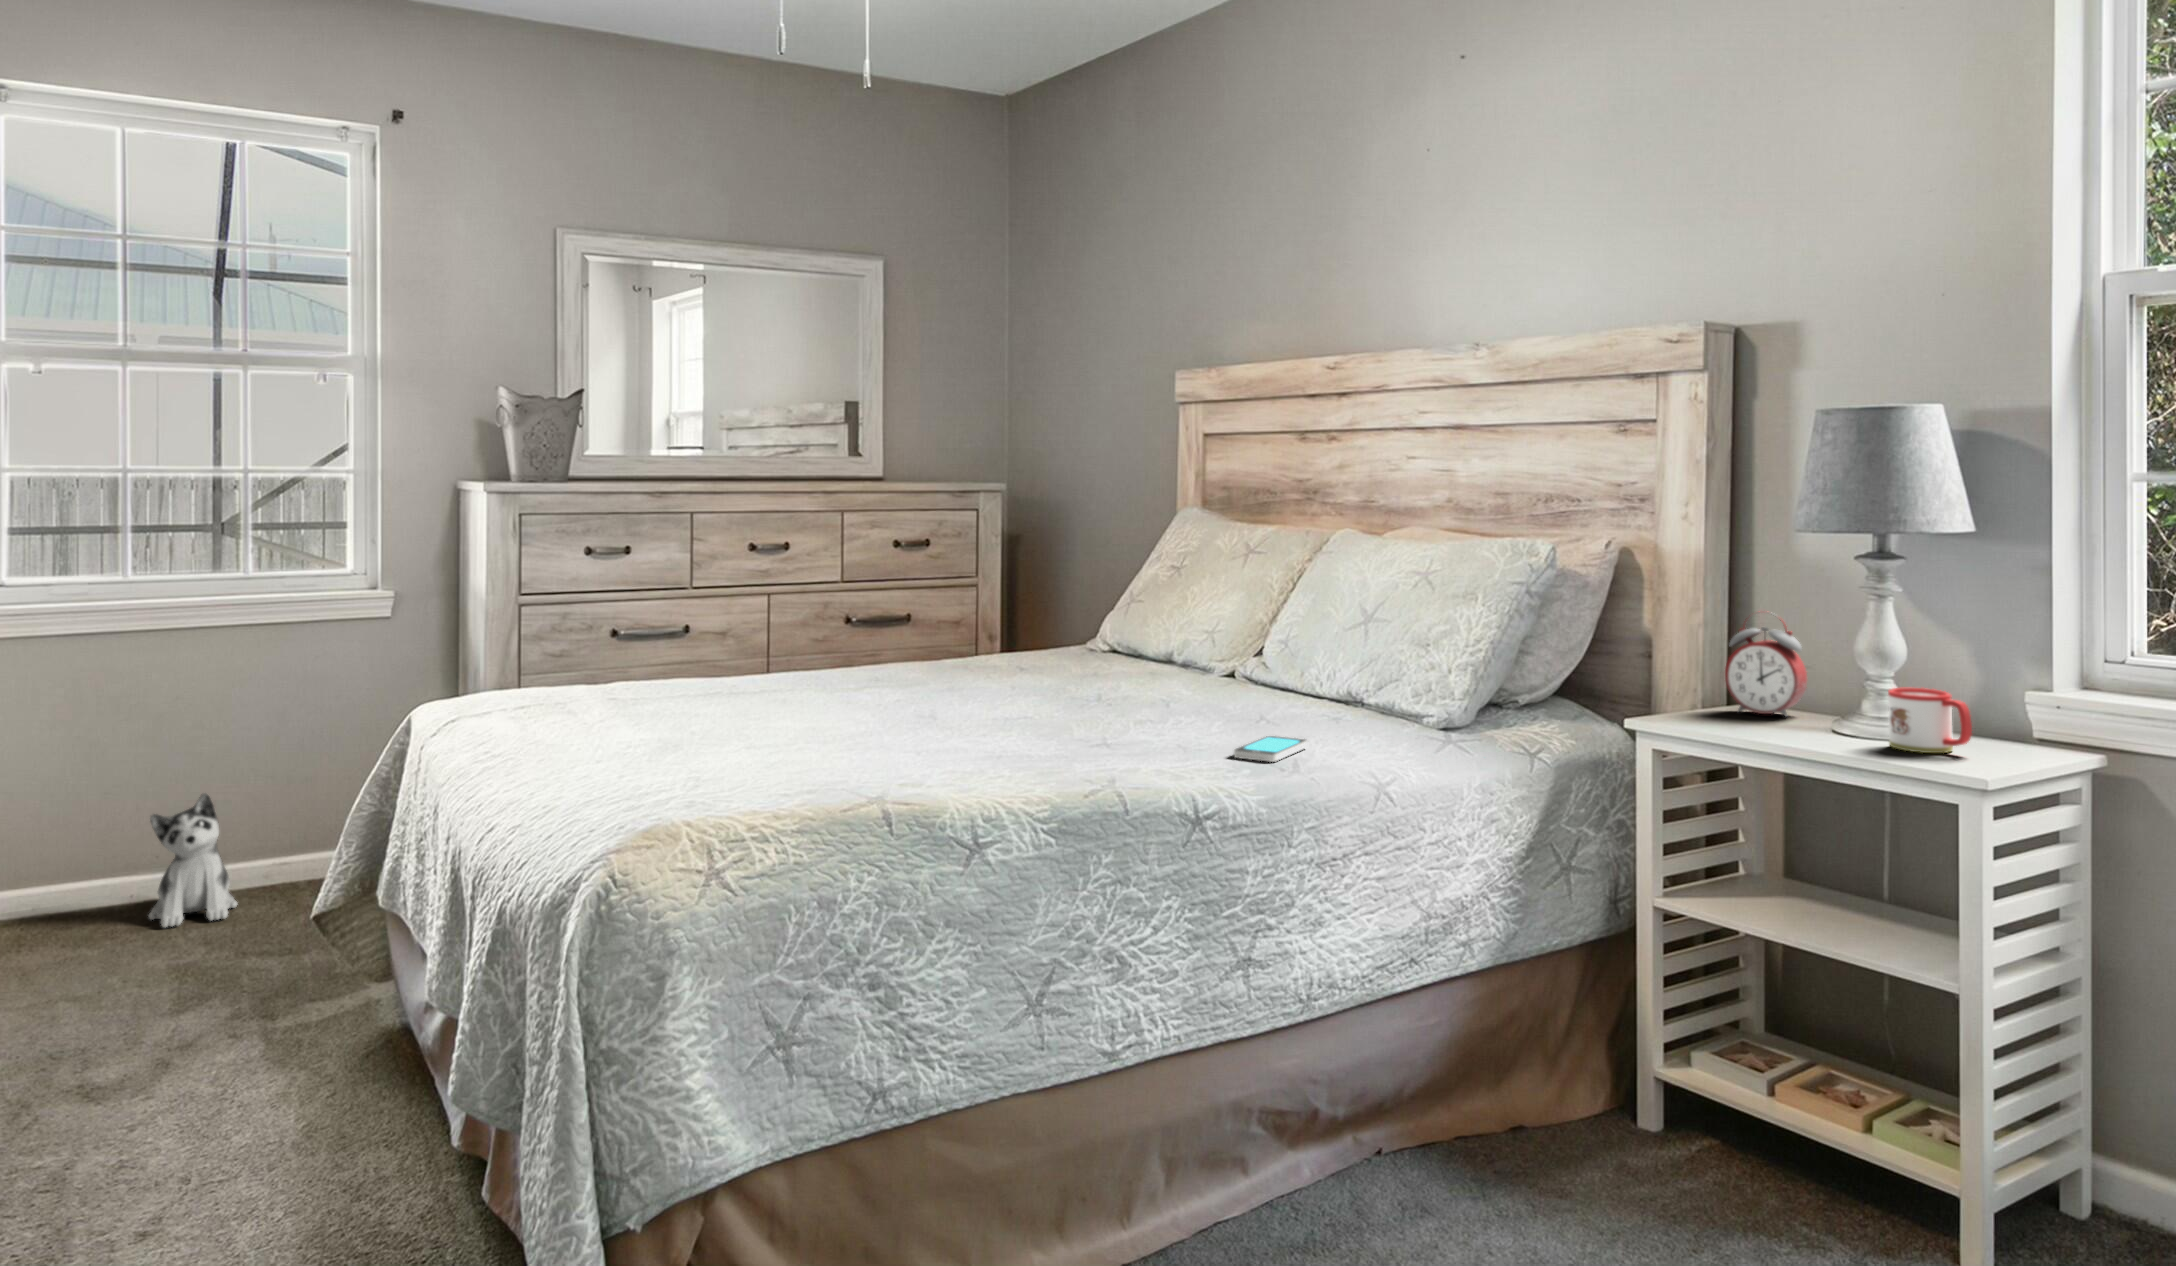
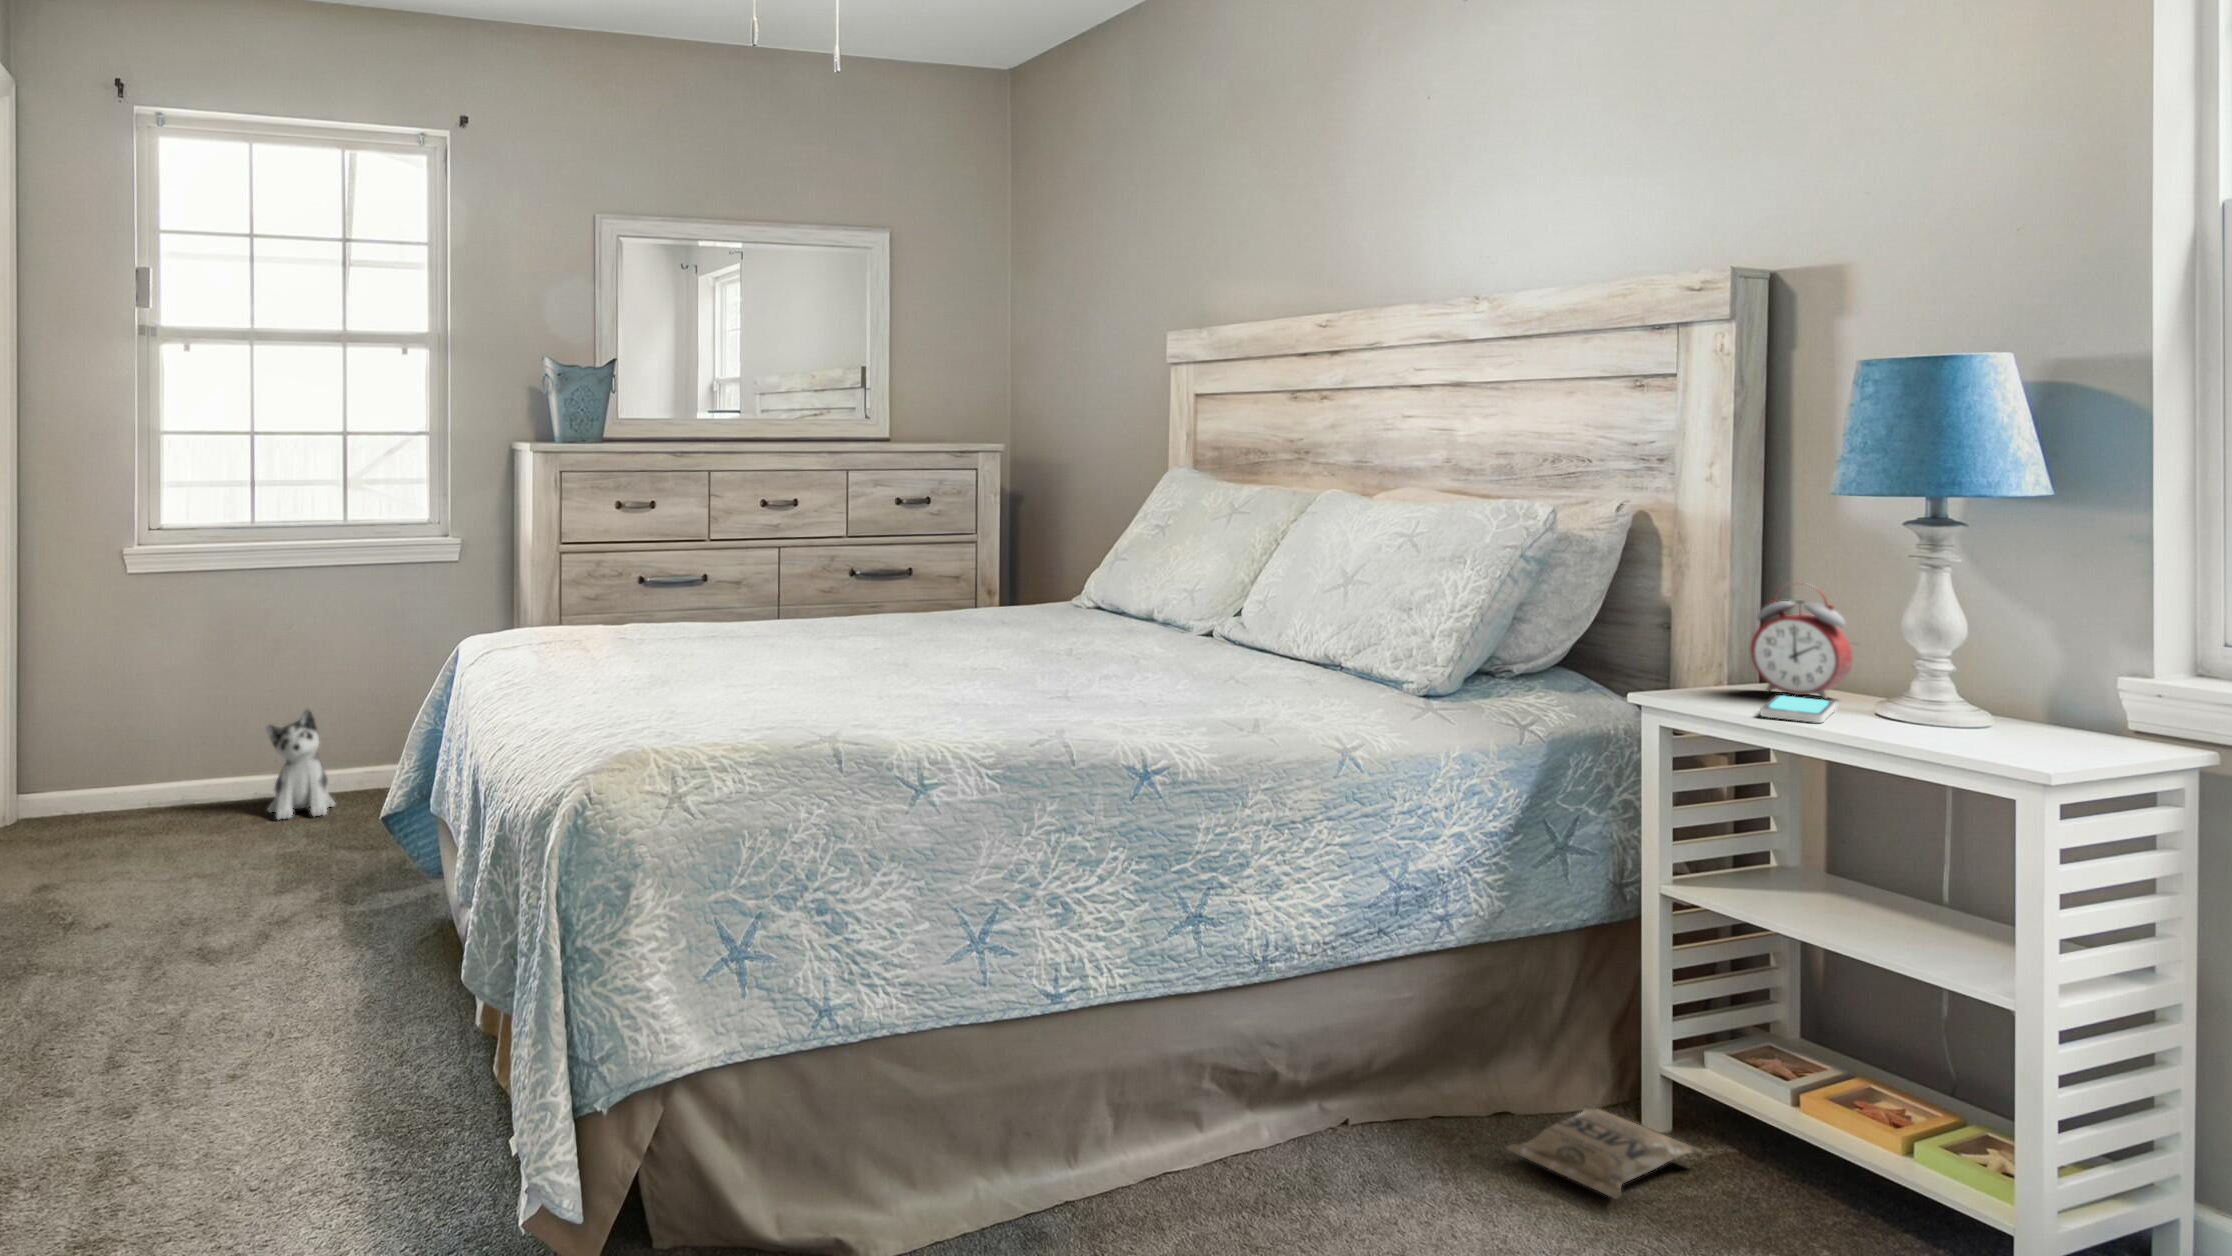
mug: present [1888,688,1972,753] -> none [1949,670,2057,745]
smartphone: present [1234,736,1308,762] -> present [1760,695,1836,723]
bag: none [1525,1112,1692,1199] -> present [1507,1105,1700,1199]

